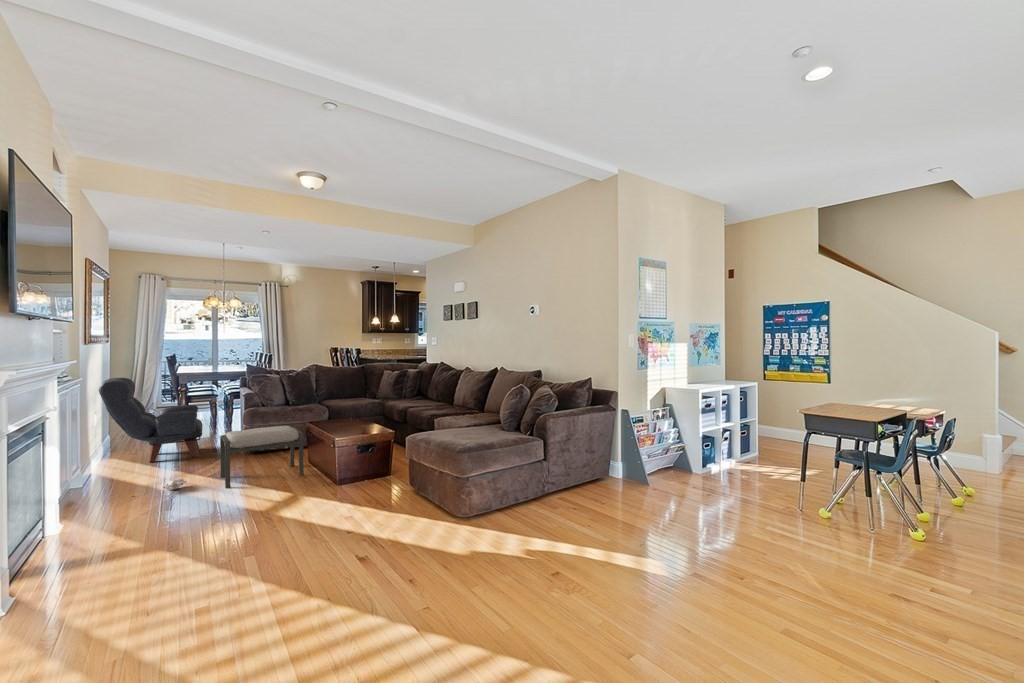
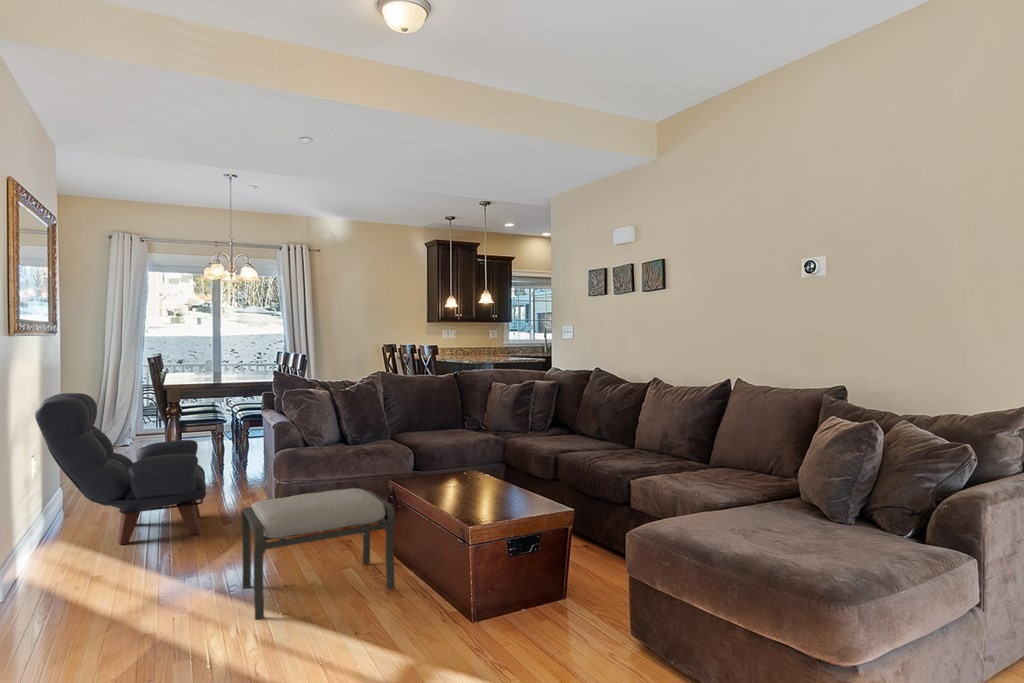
plush toy: present [132,479,187,496] -> none [82,594,183,635]

